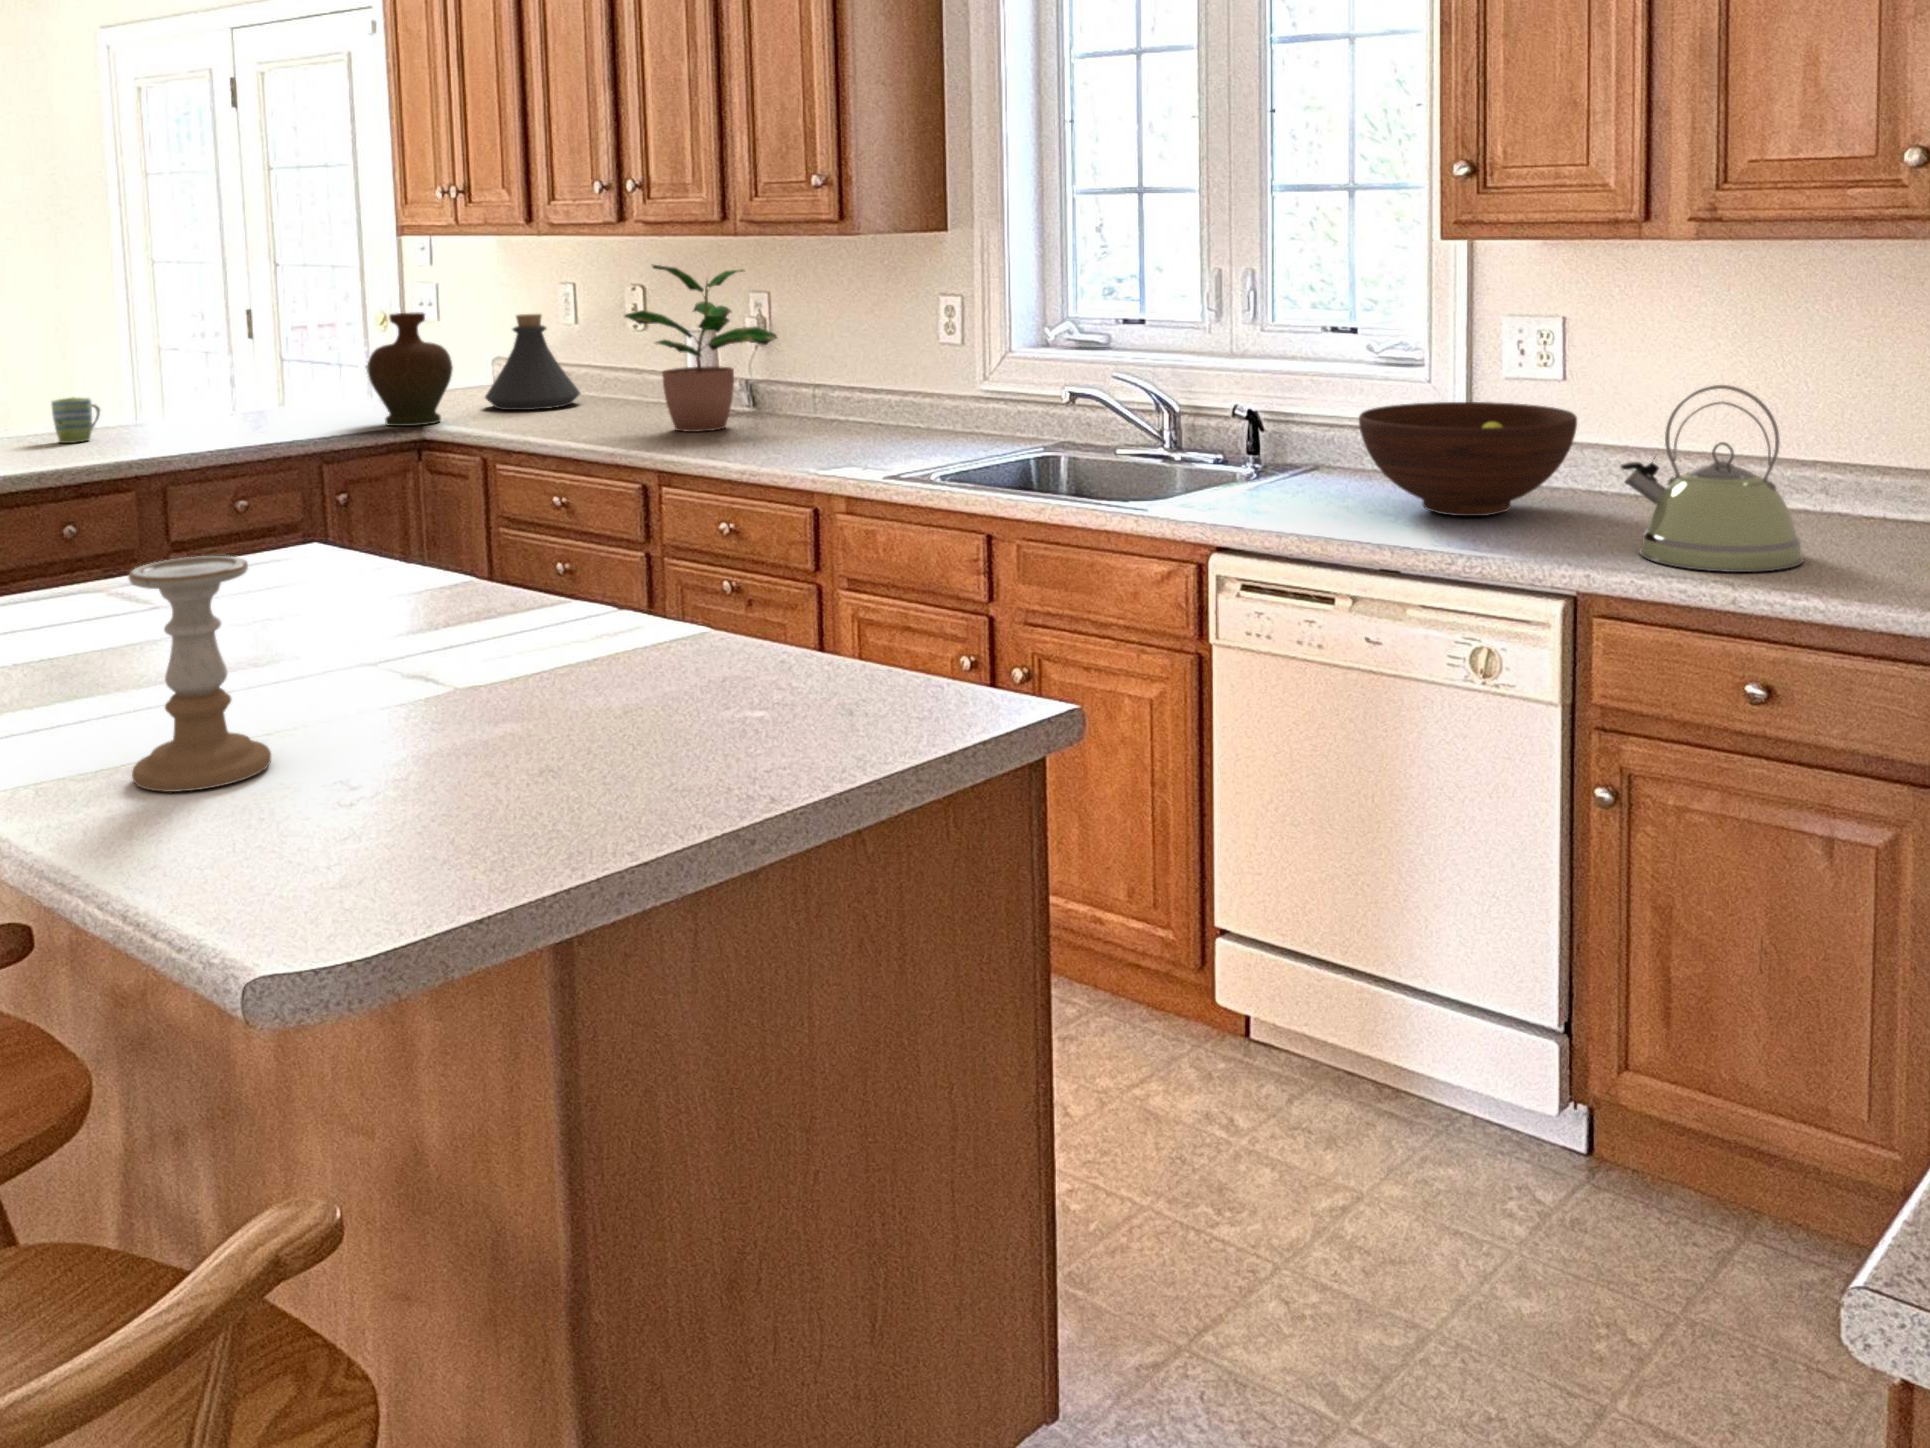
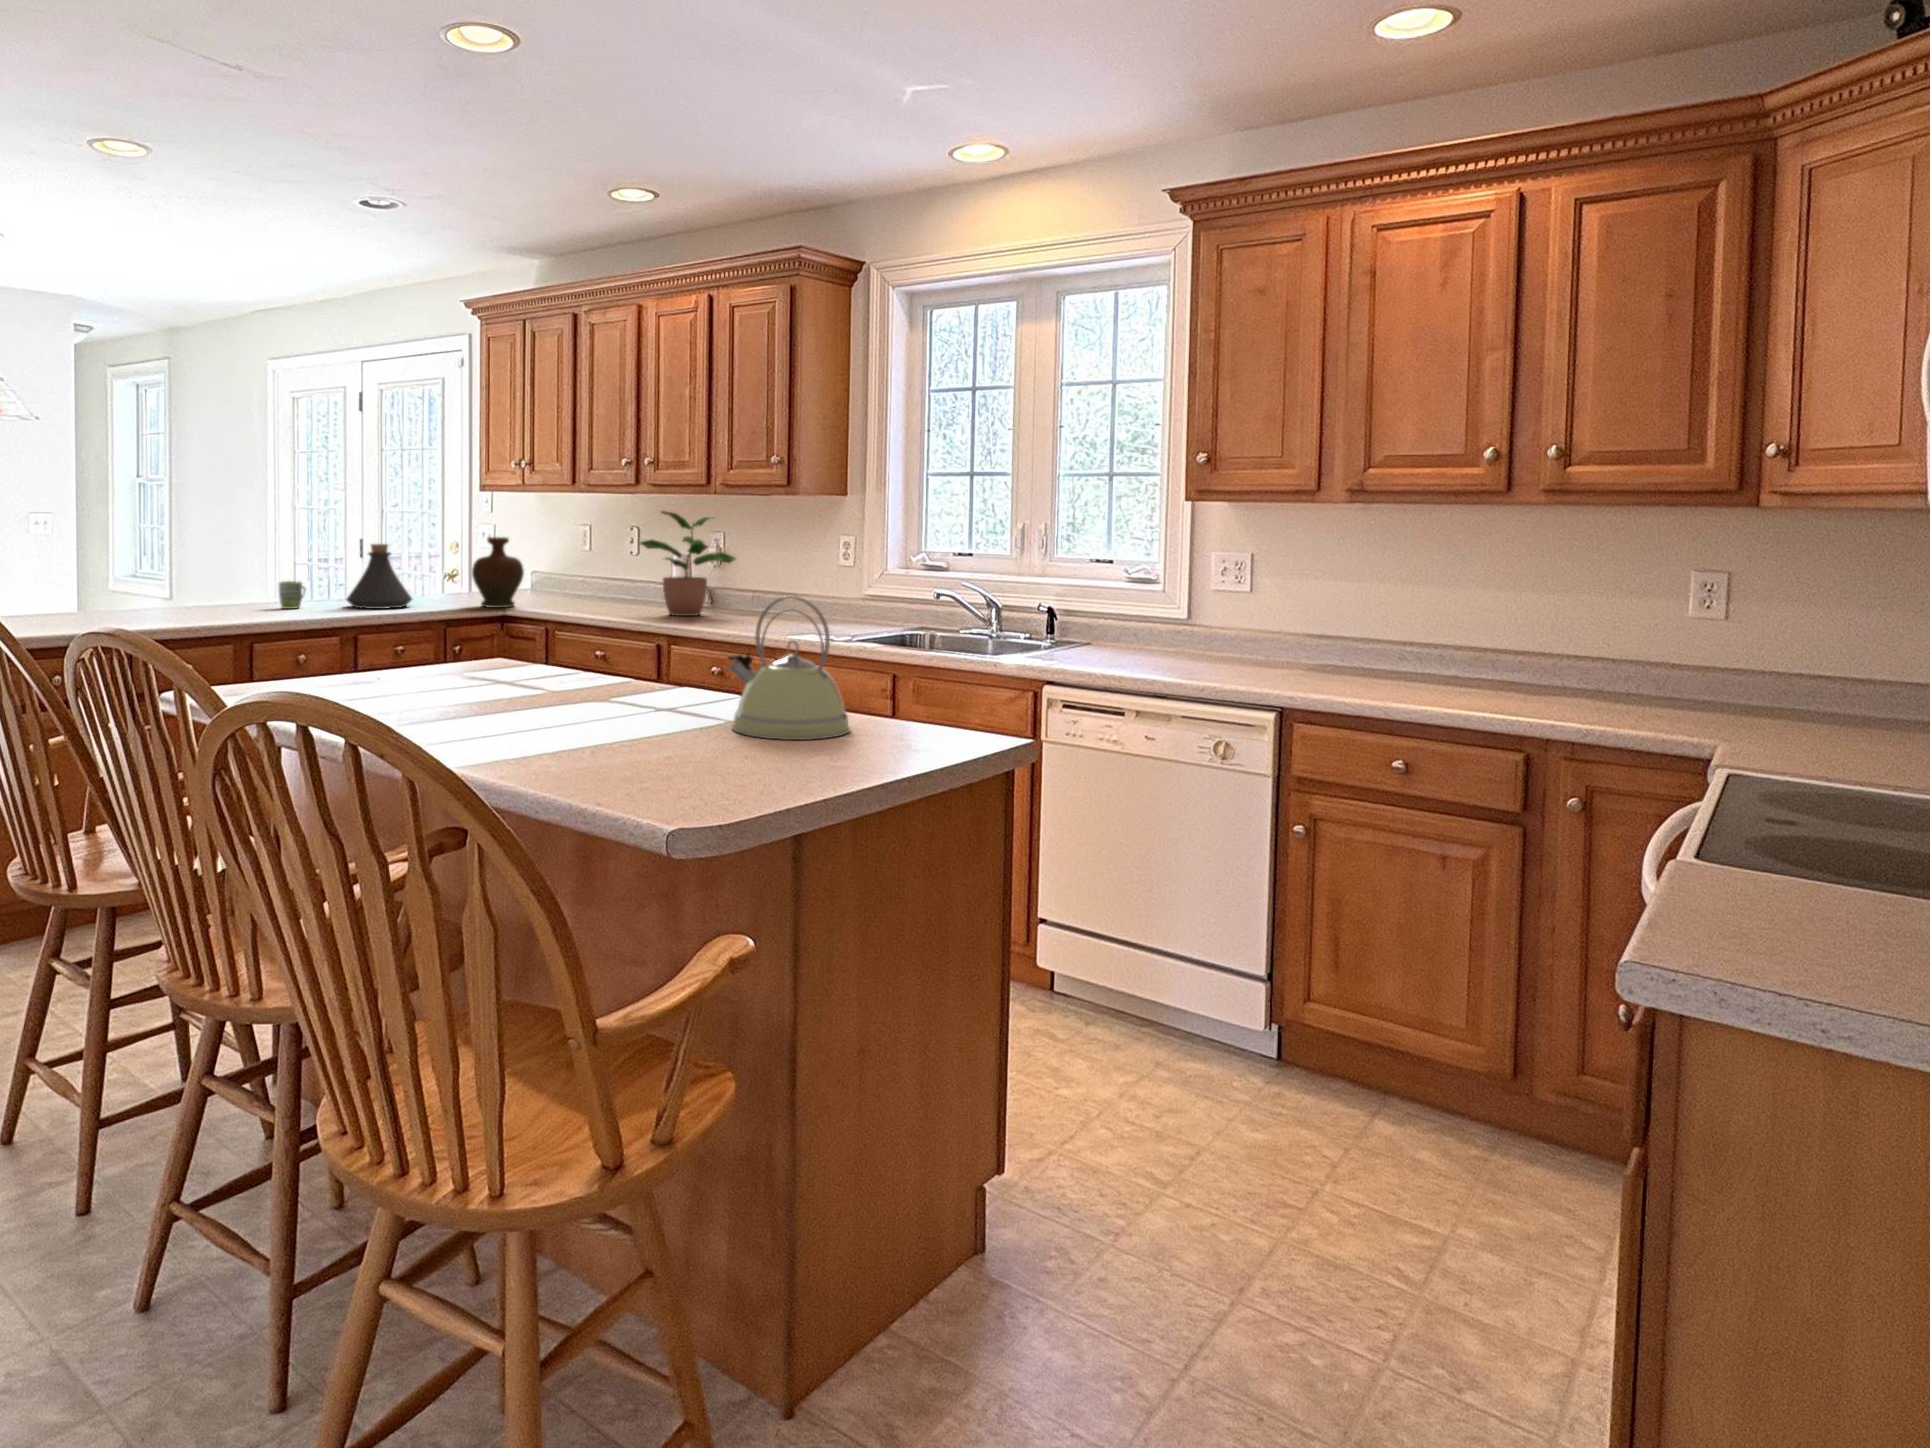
bottle: present [485,314,580,410] -> present [346,544,412,609]
kettle: present [1621,385,1804,572] -> present [727,596,850,740]
fruit bowl: present [1359,402,1577,516] -> none [1134,602,1270,668]
candle holder: present [129,556,271,792] -> none [520,627,594,755]

